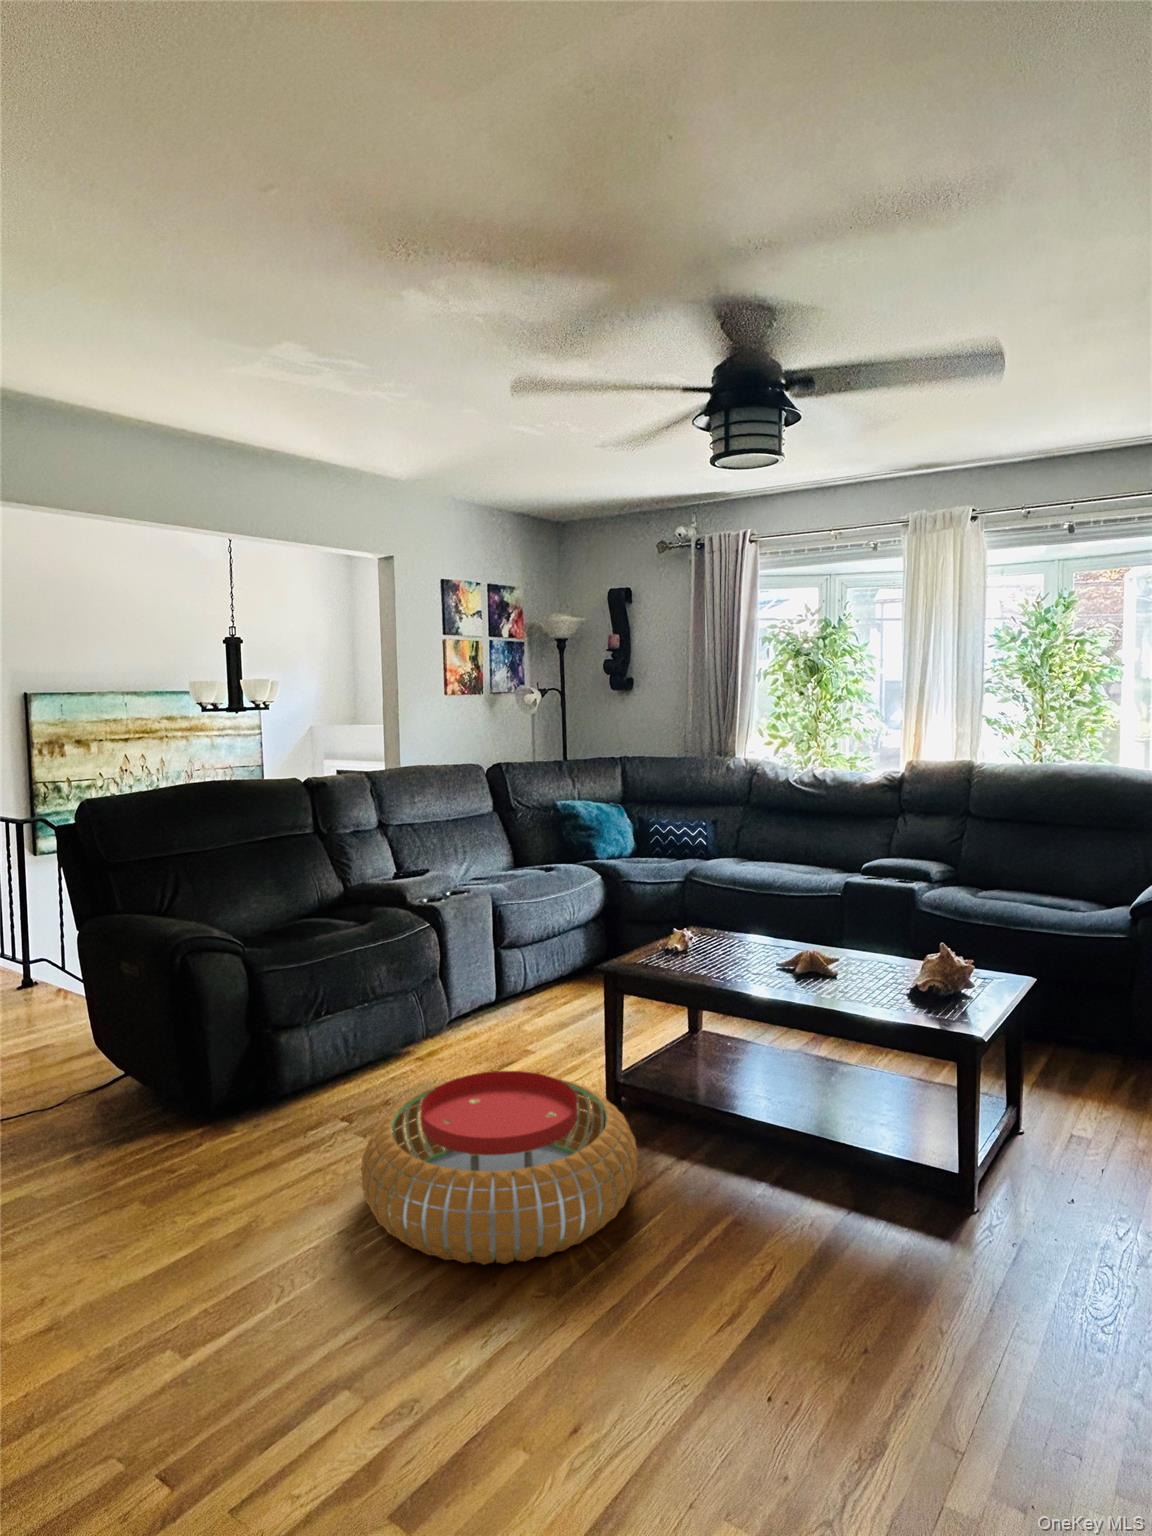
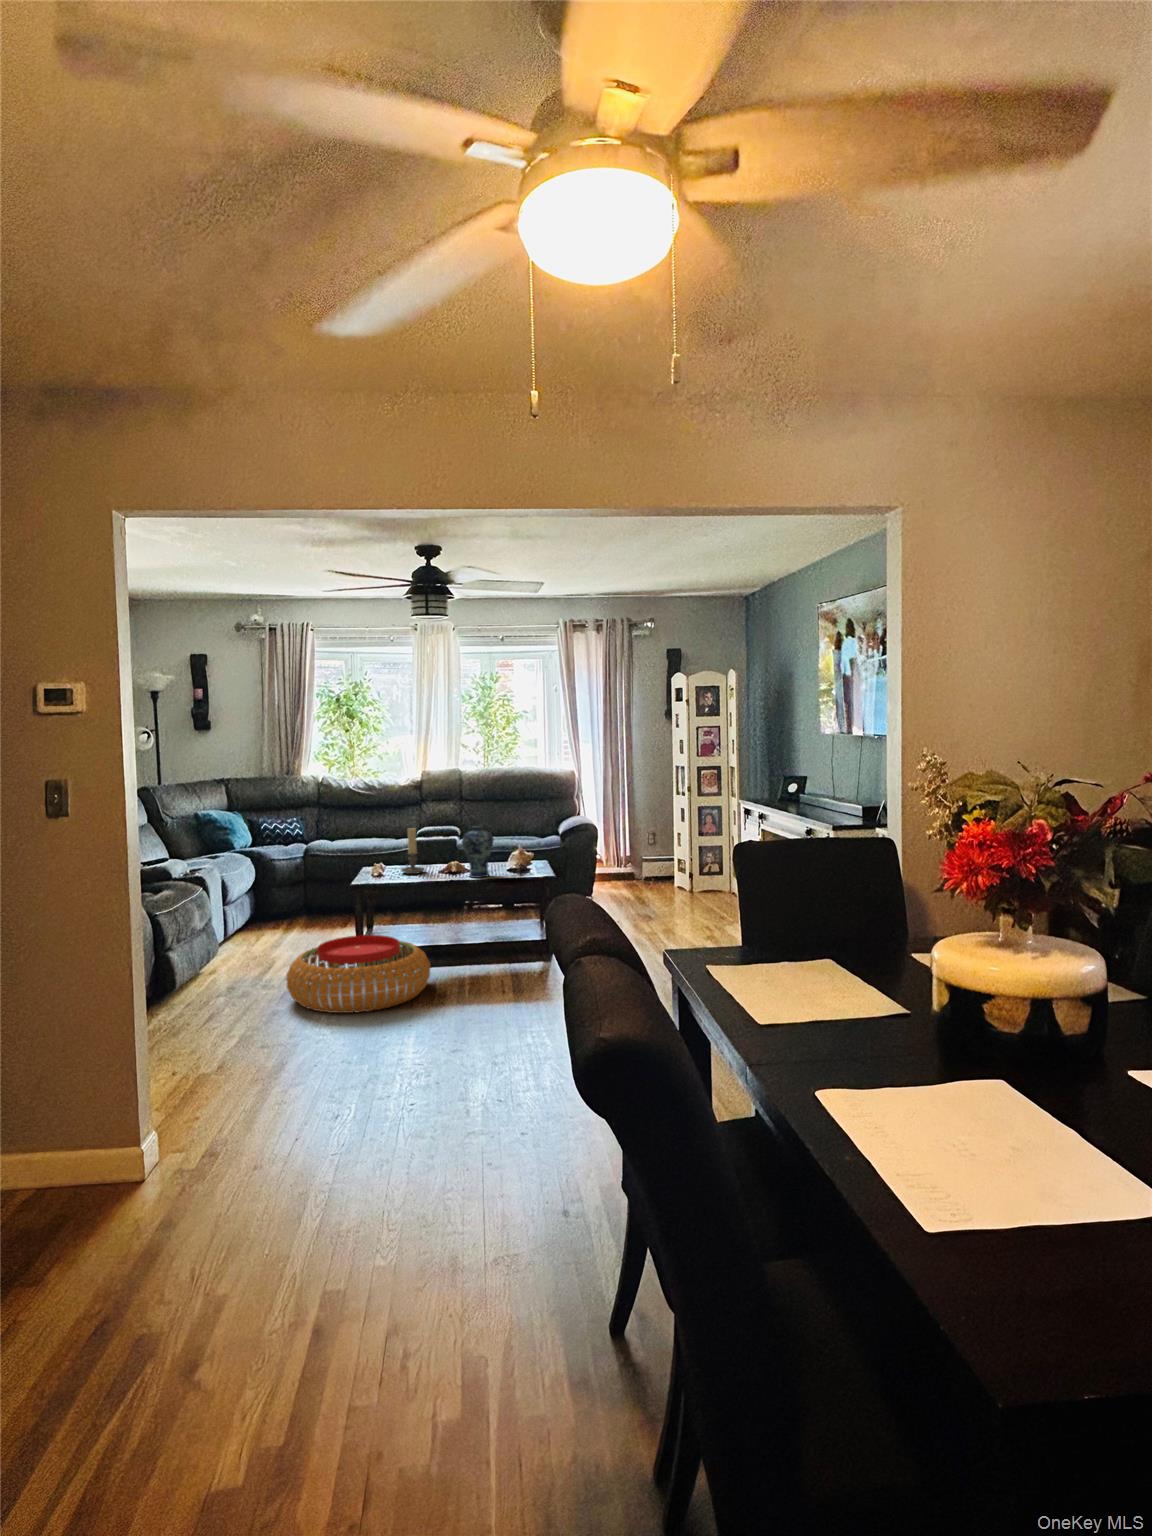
candle holder: none [723,869,770,957] -> present [401,828,425,874]
vase: none [812,884,877,995] -> present [462,826,494,878]

